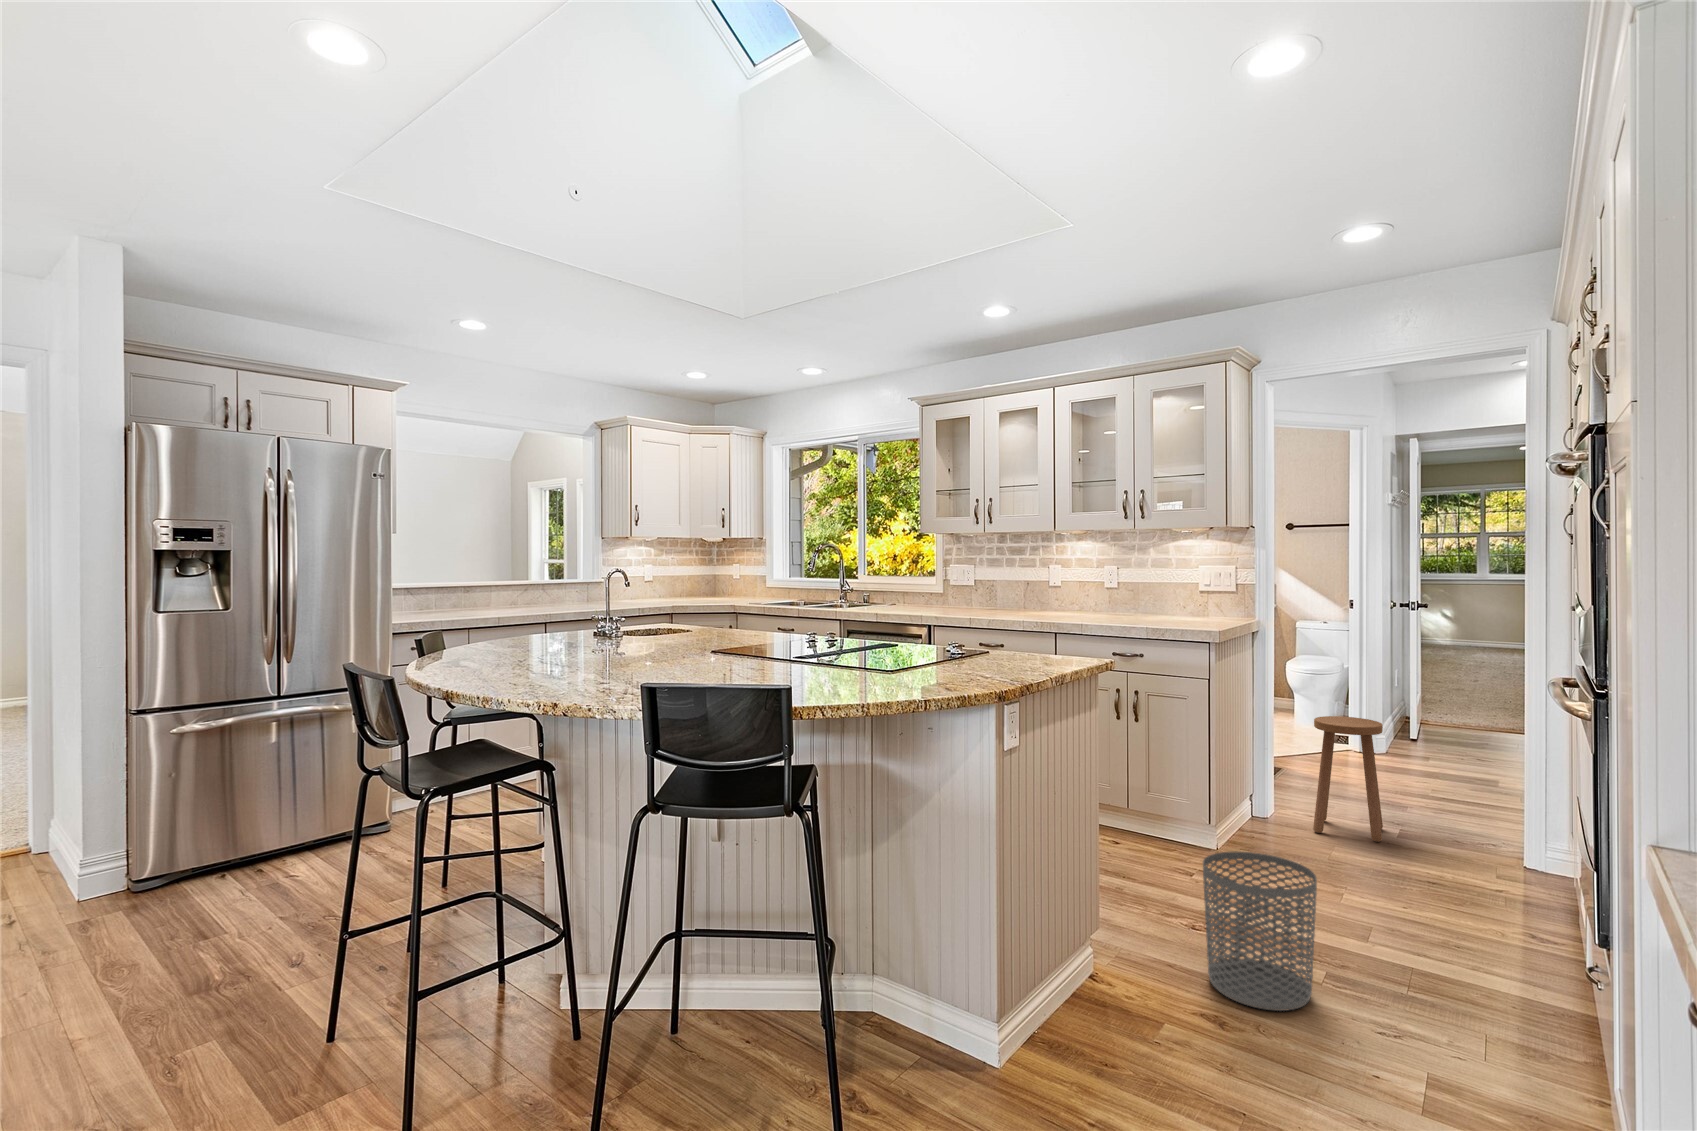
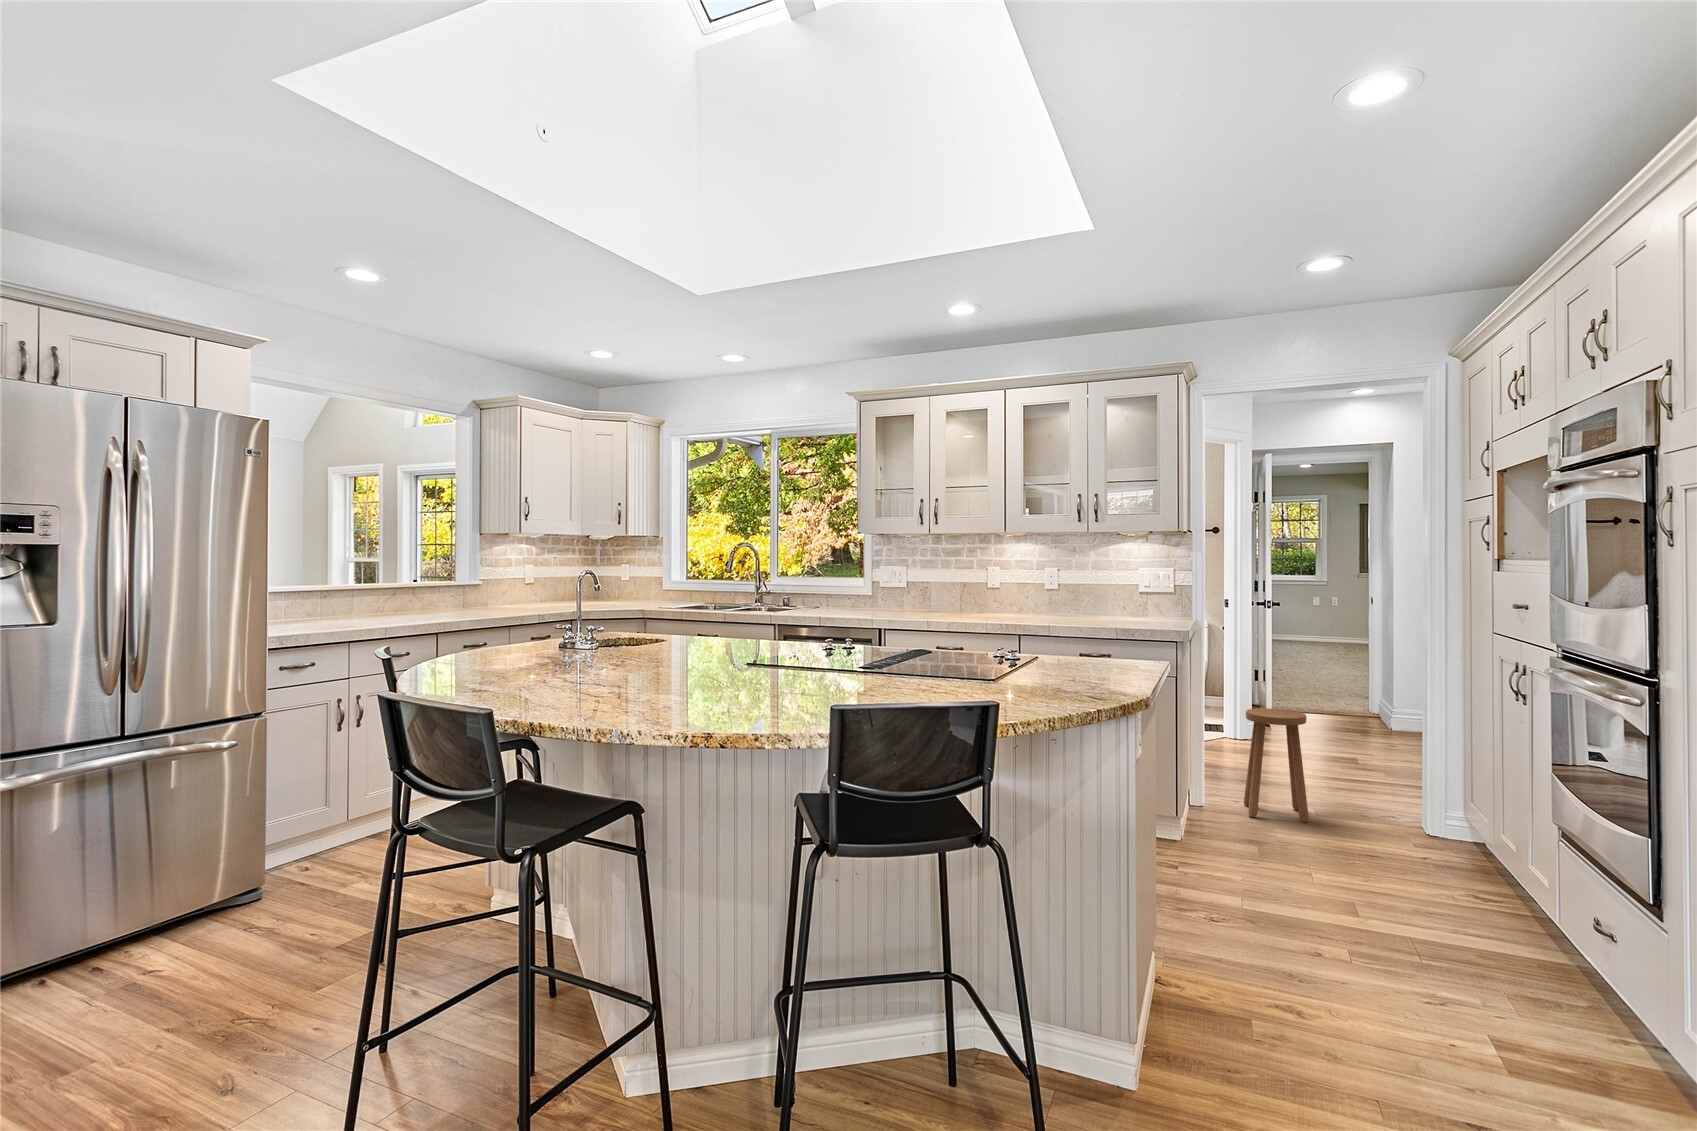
waste bin: present [1203,851,1317,1011] -> none [1254,844,1365,993]

